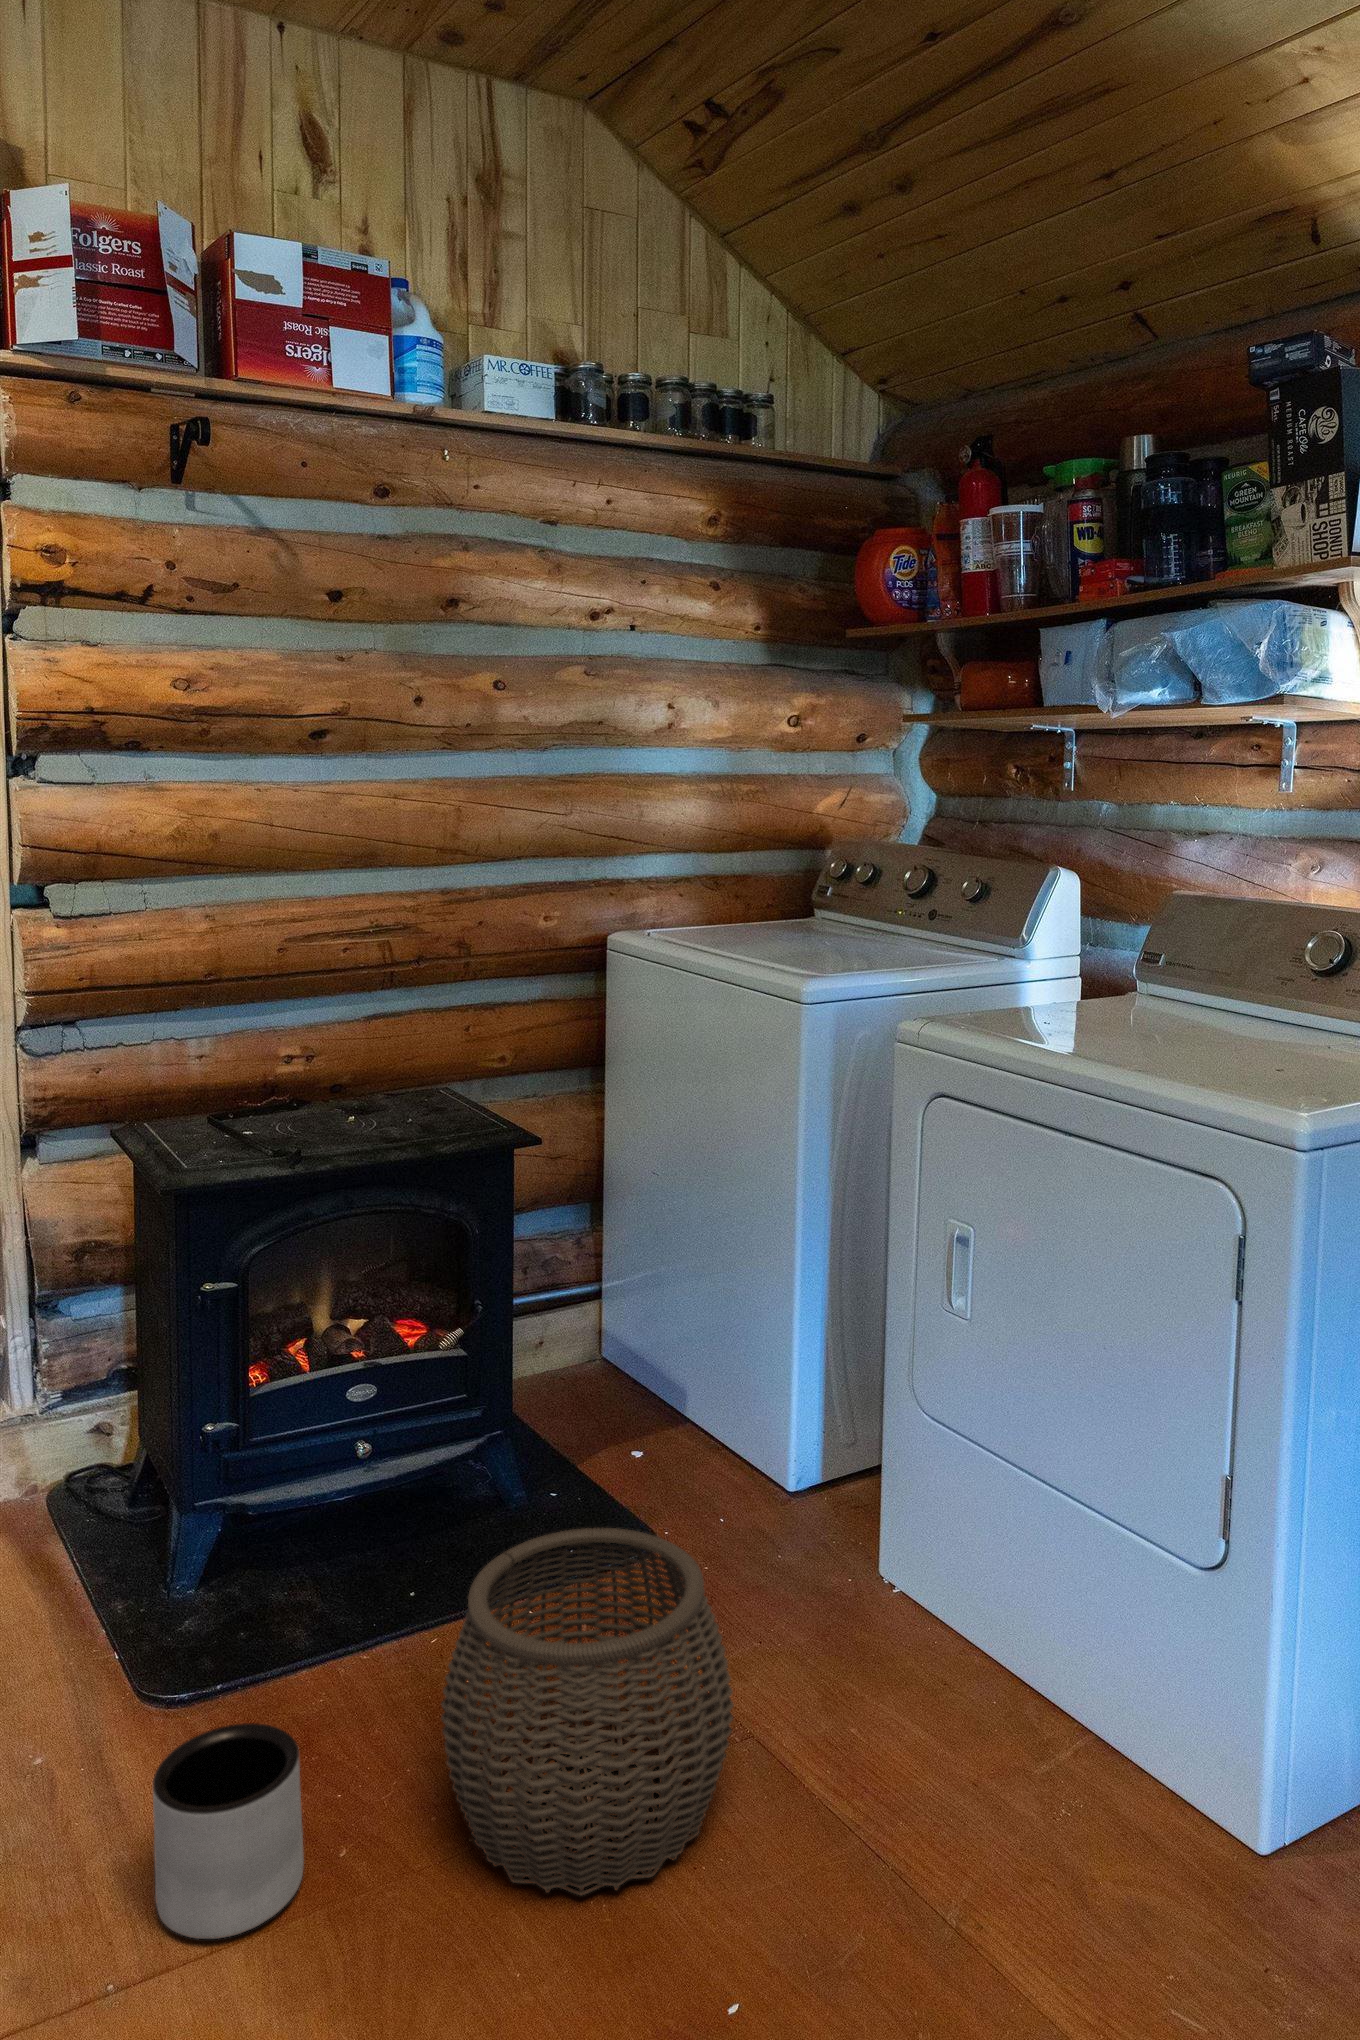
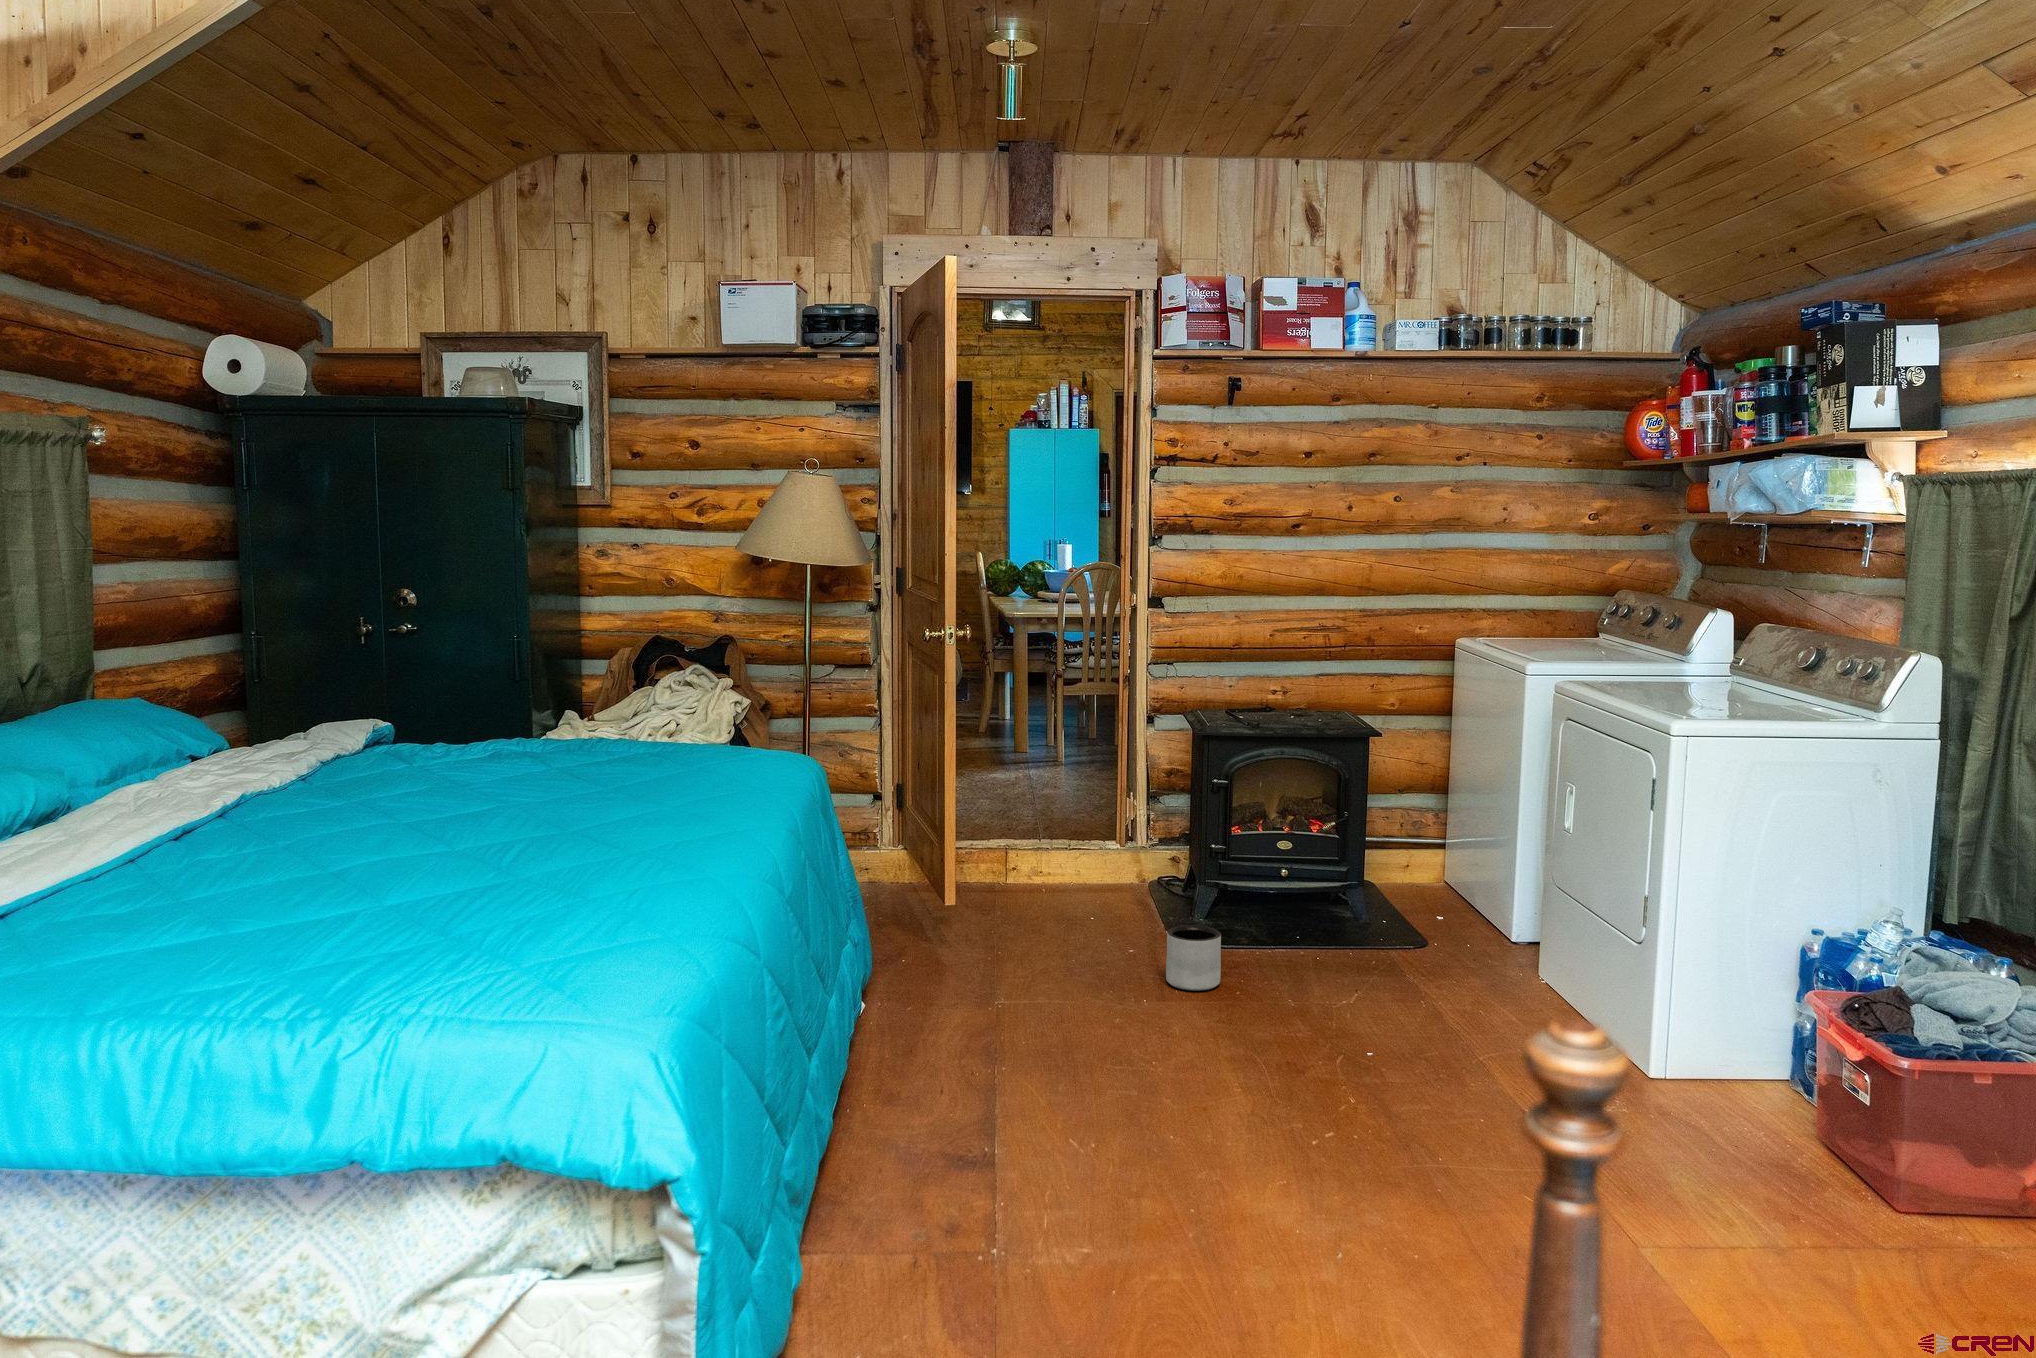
woven basket: present [441,1528,734,1895] -> none [1276,884,1403,1013]

